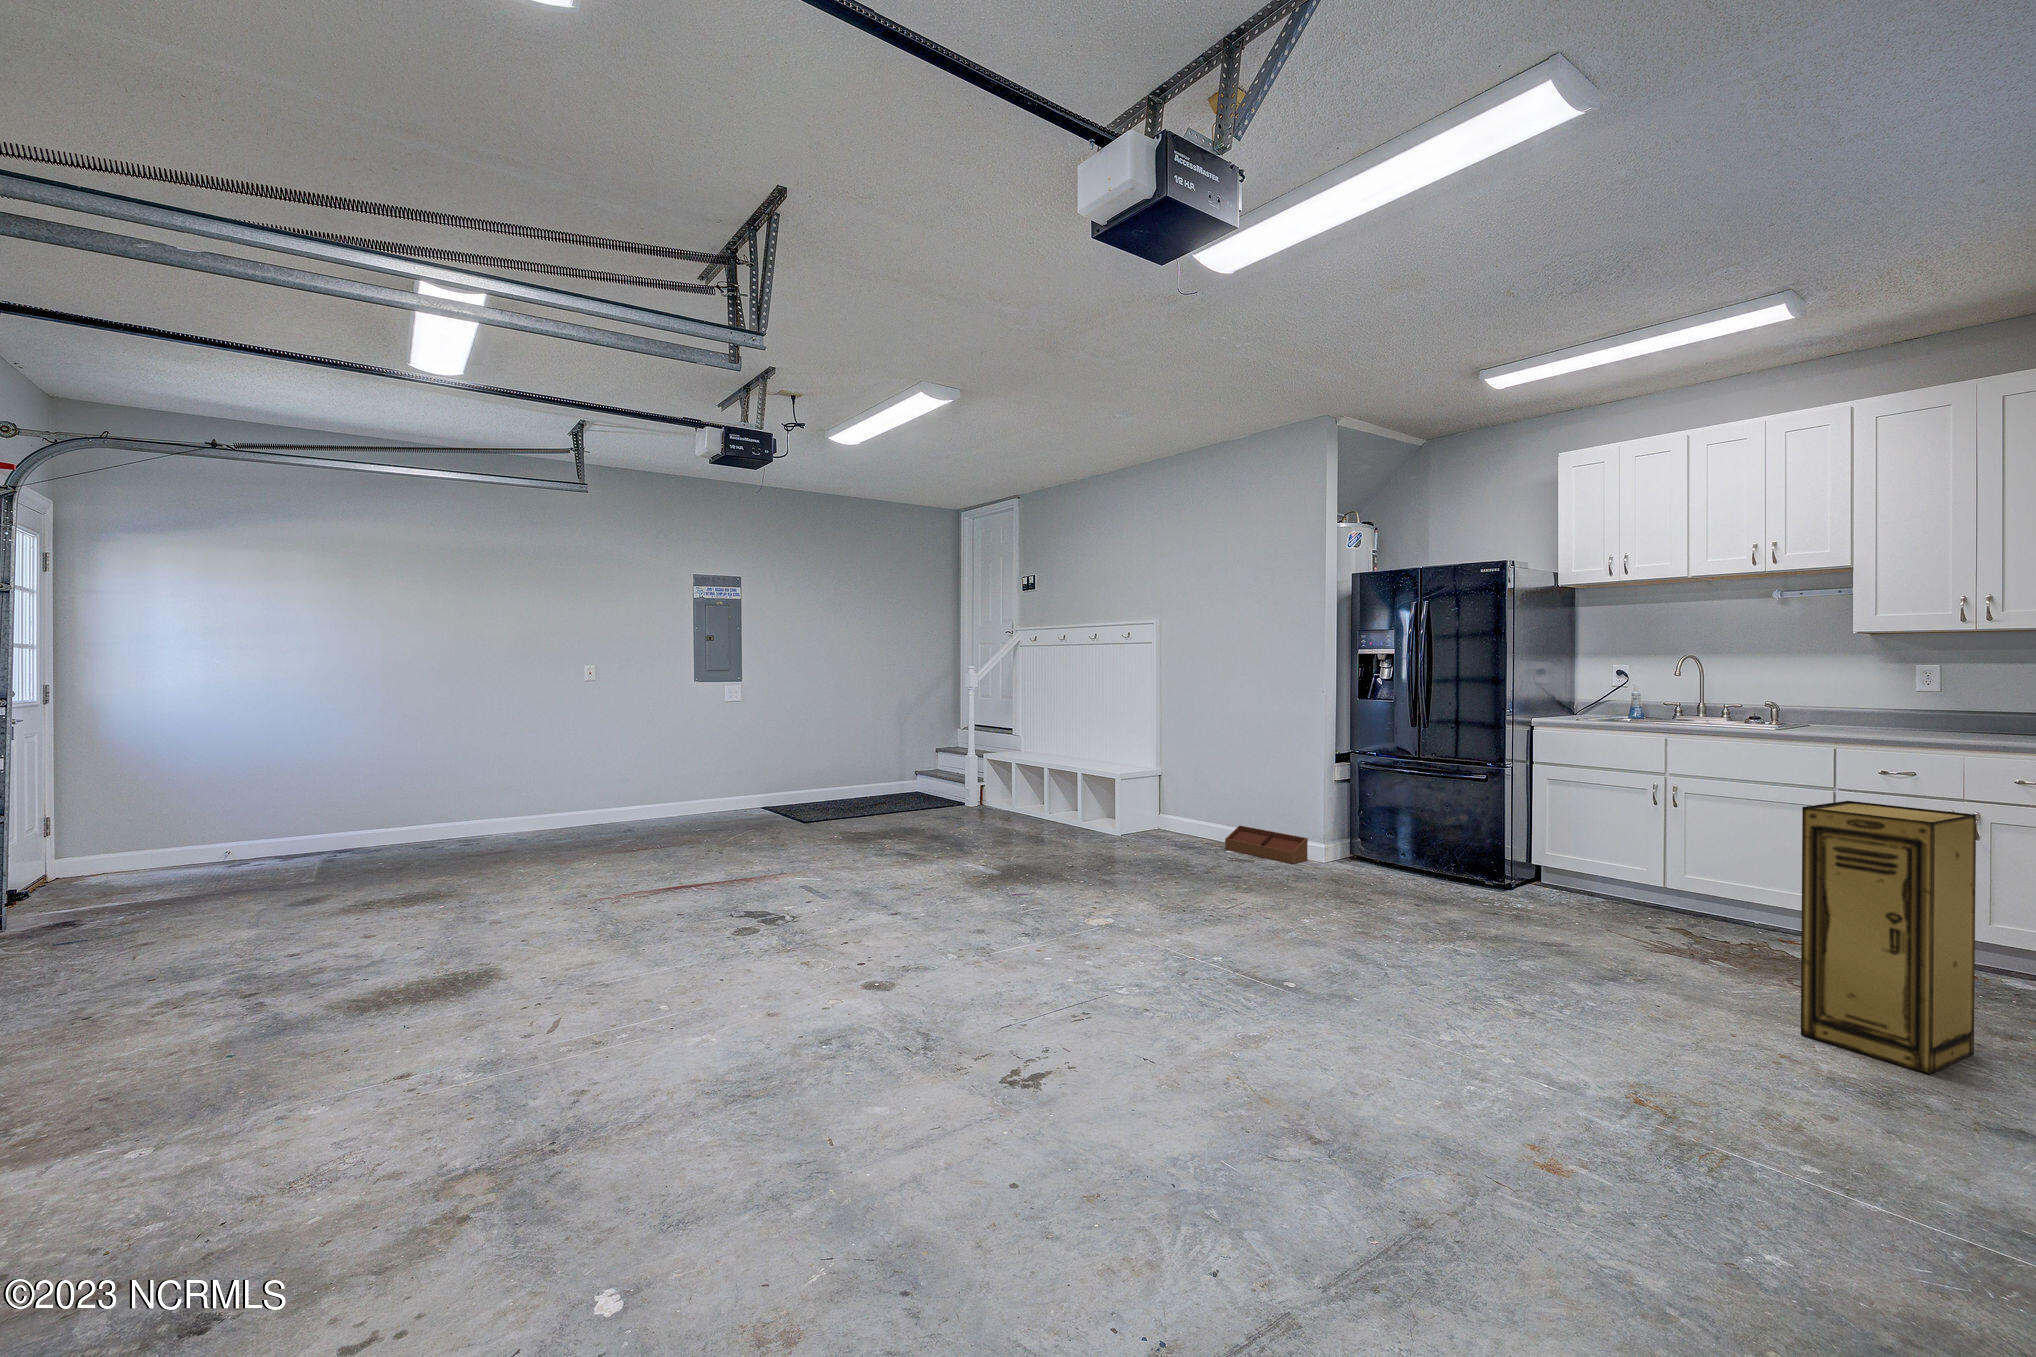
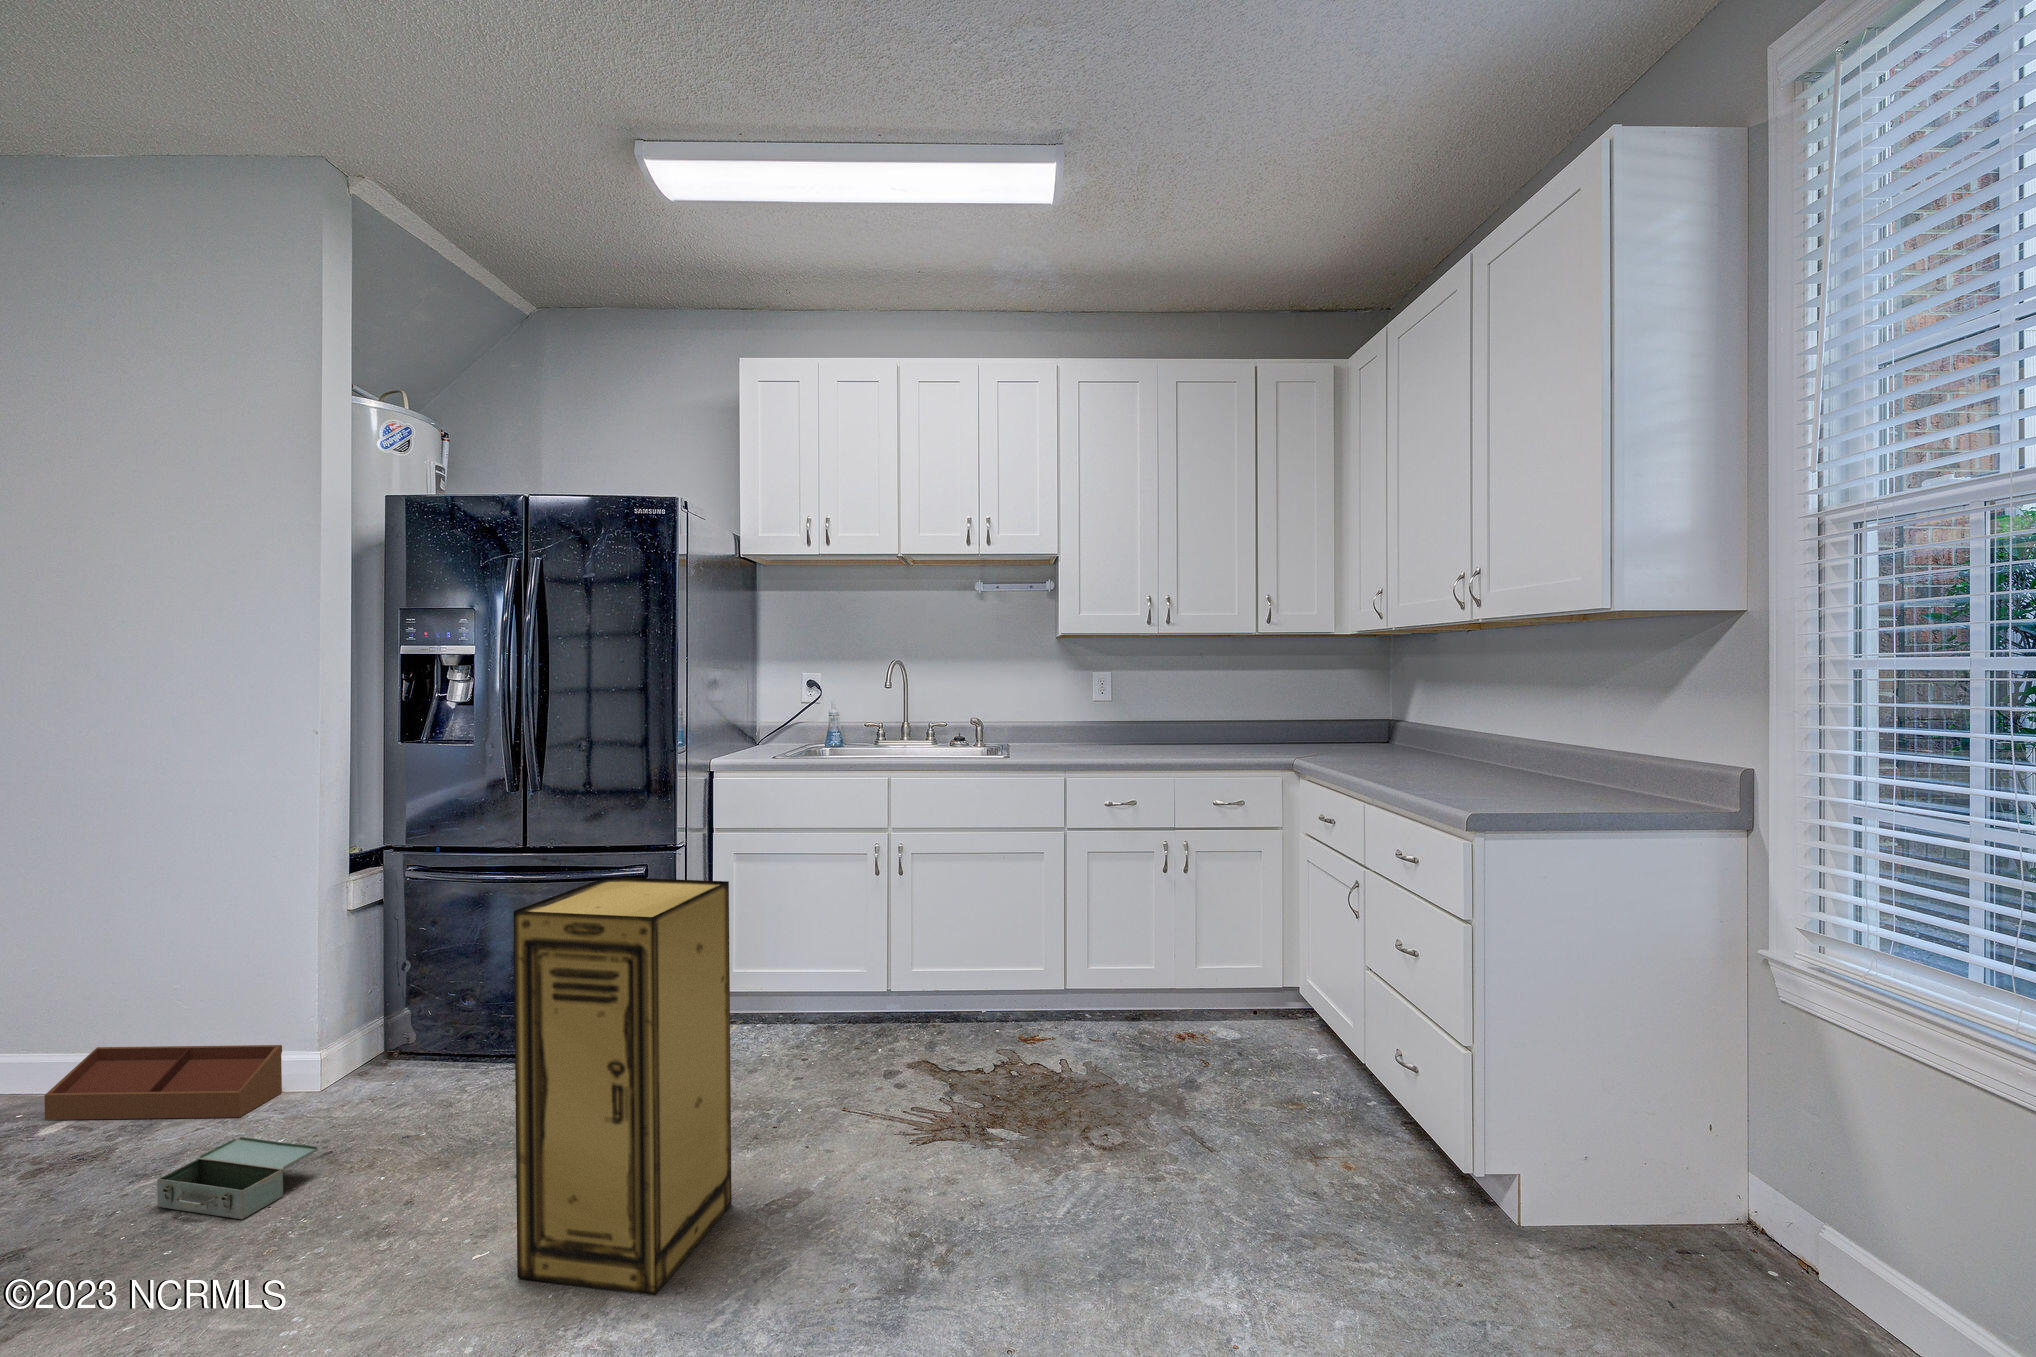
storage cabinet: present [1801,801,1976,1075] -> present [514,877,732,1295]
toolbox: none [1272,864,1327,889] -> present [157,1137,318,1219]

